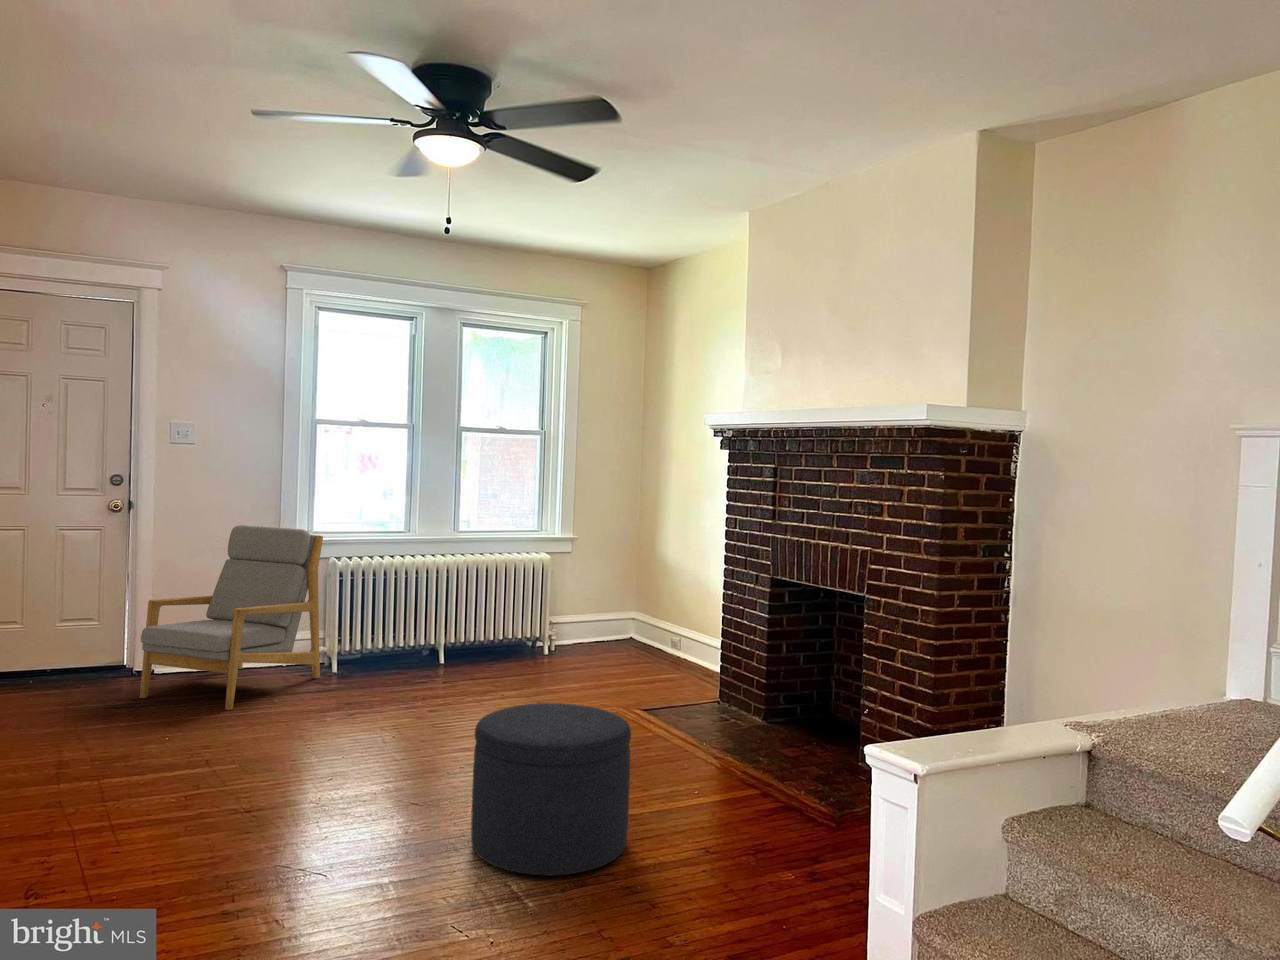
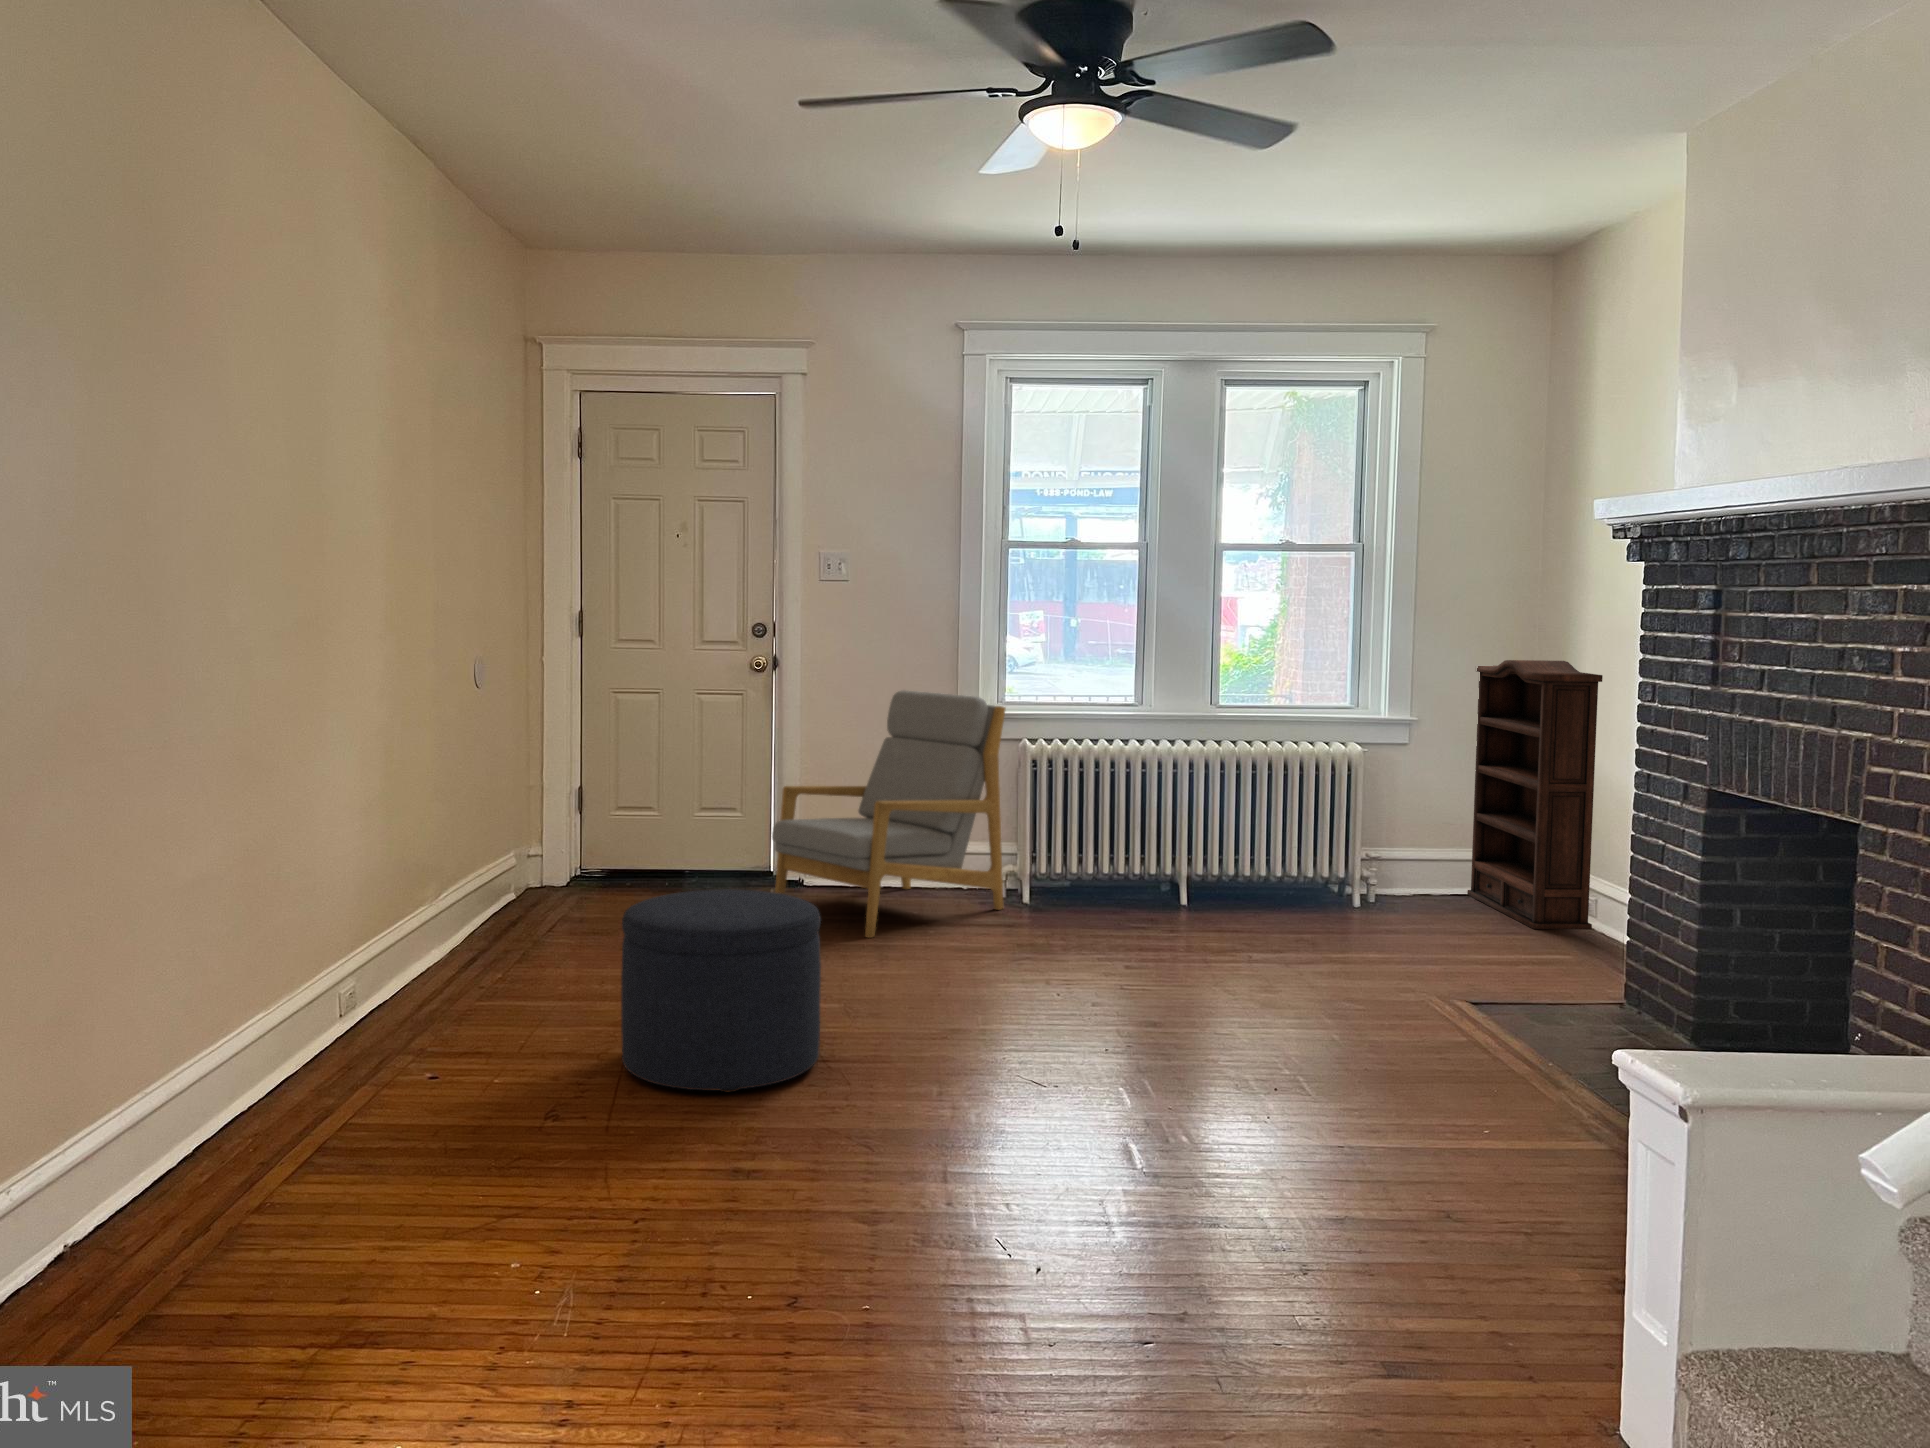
bookshelf: none [603,502,683,660] -> present [1467,660,1603,930]
ottoman: present [471,703,631,875] -> present [621,889,821,1092]

